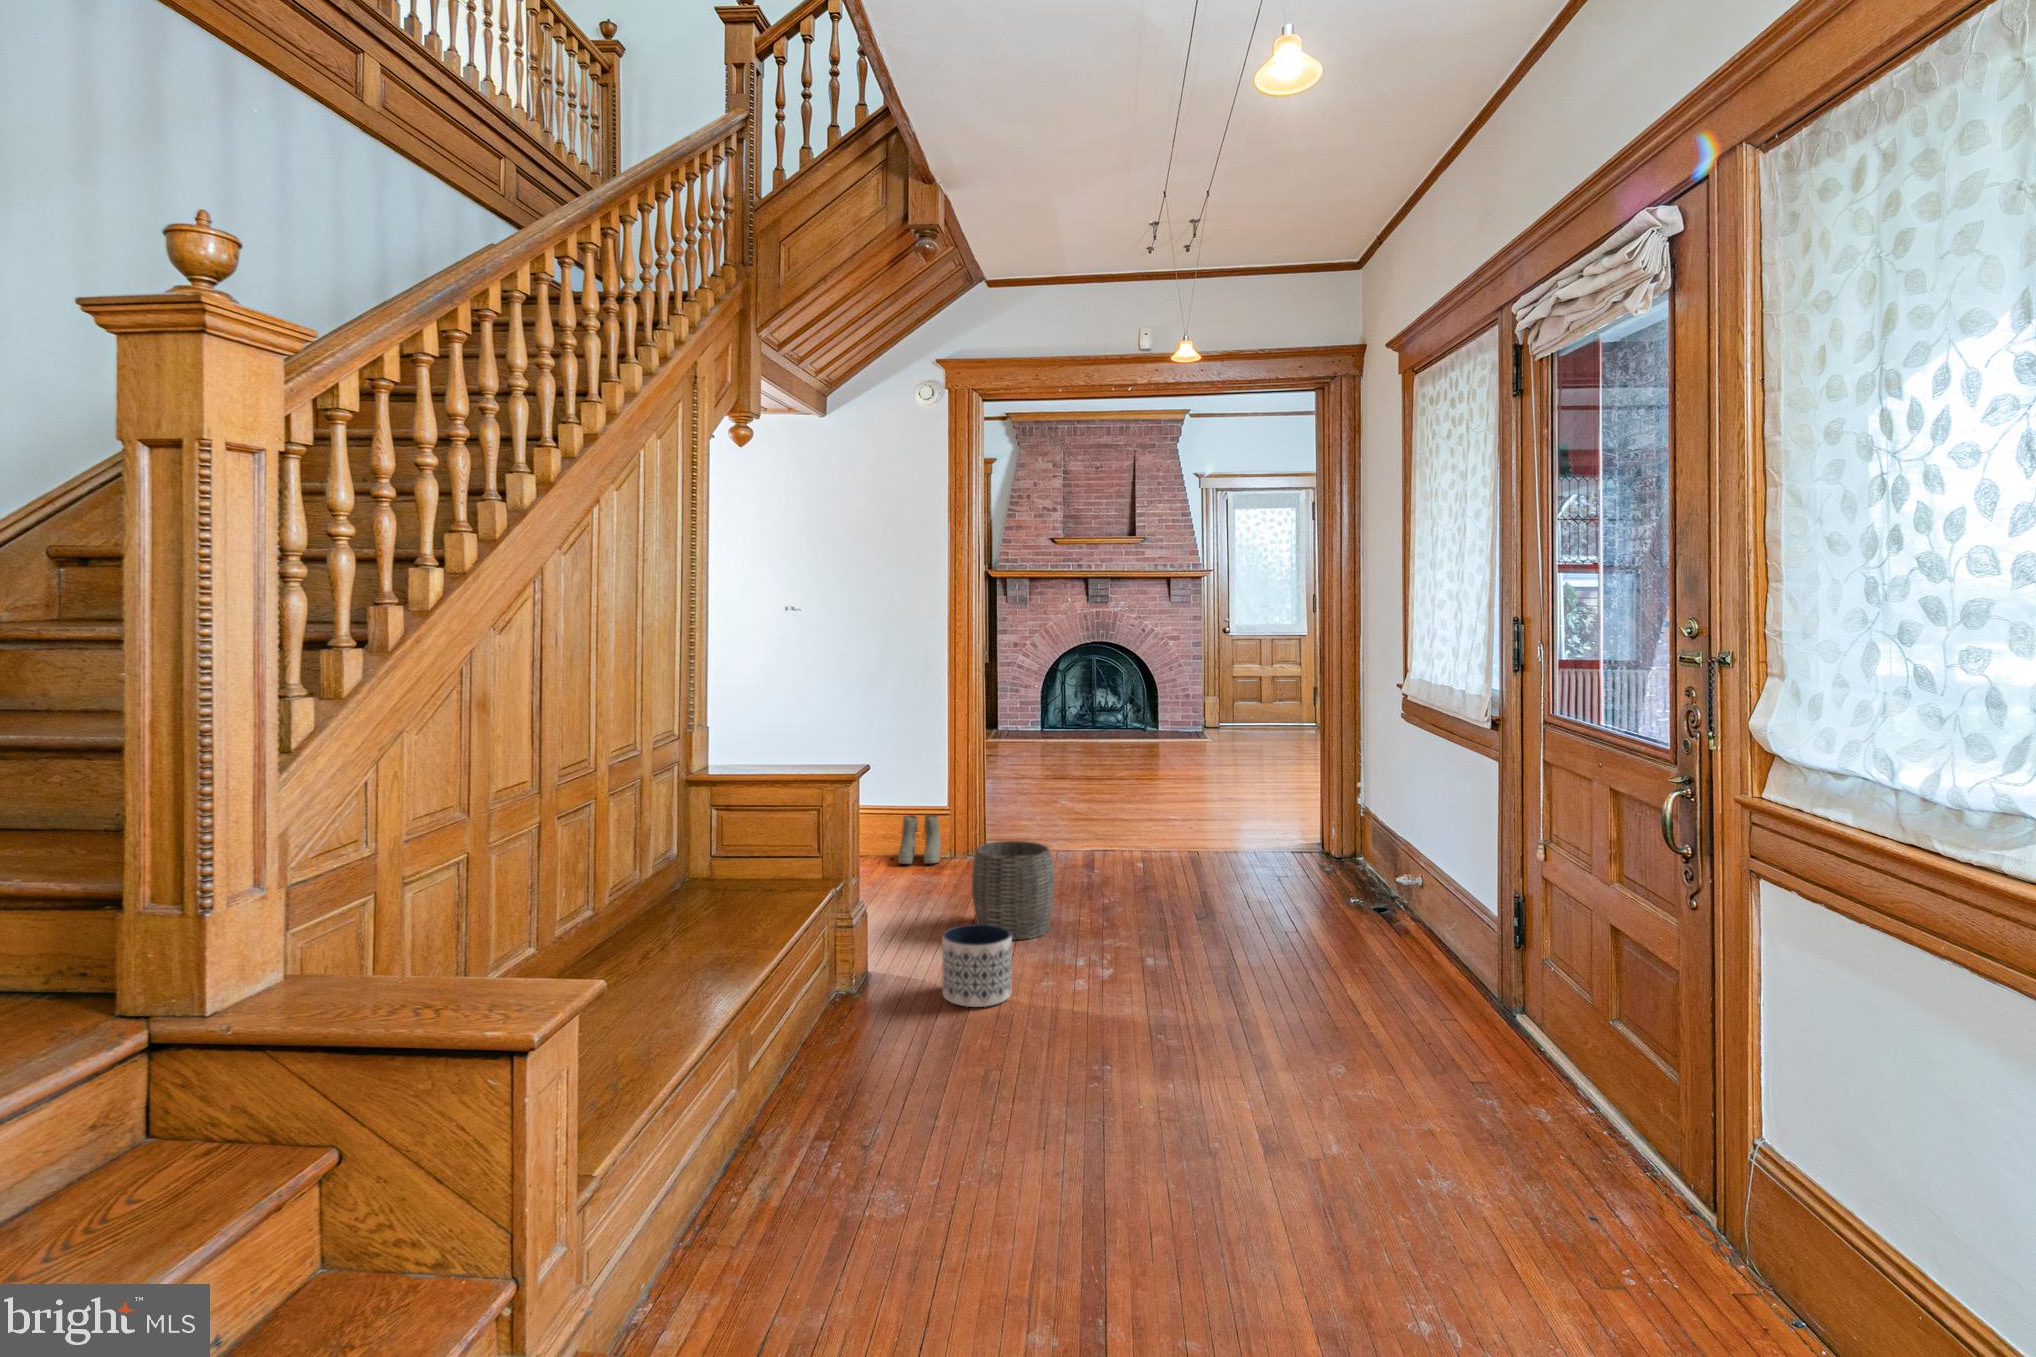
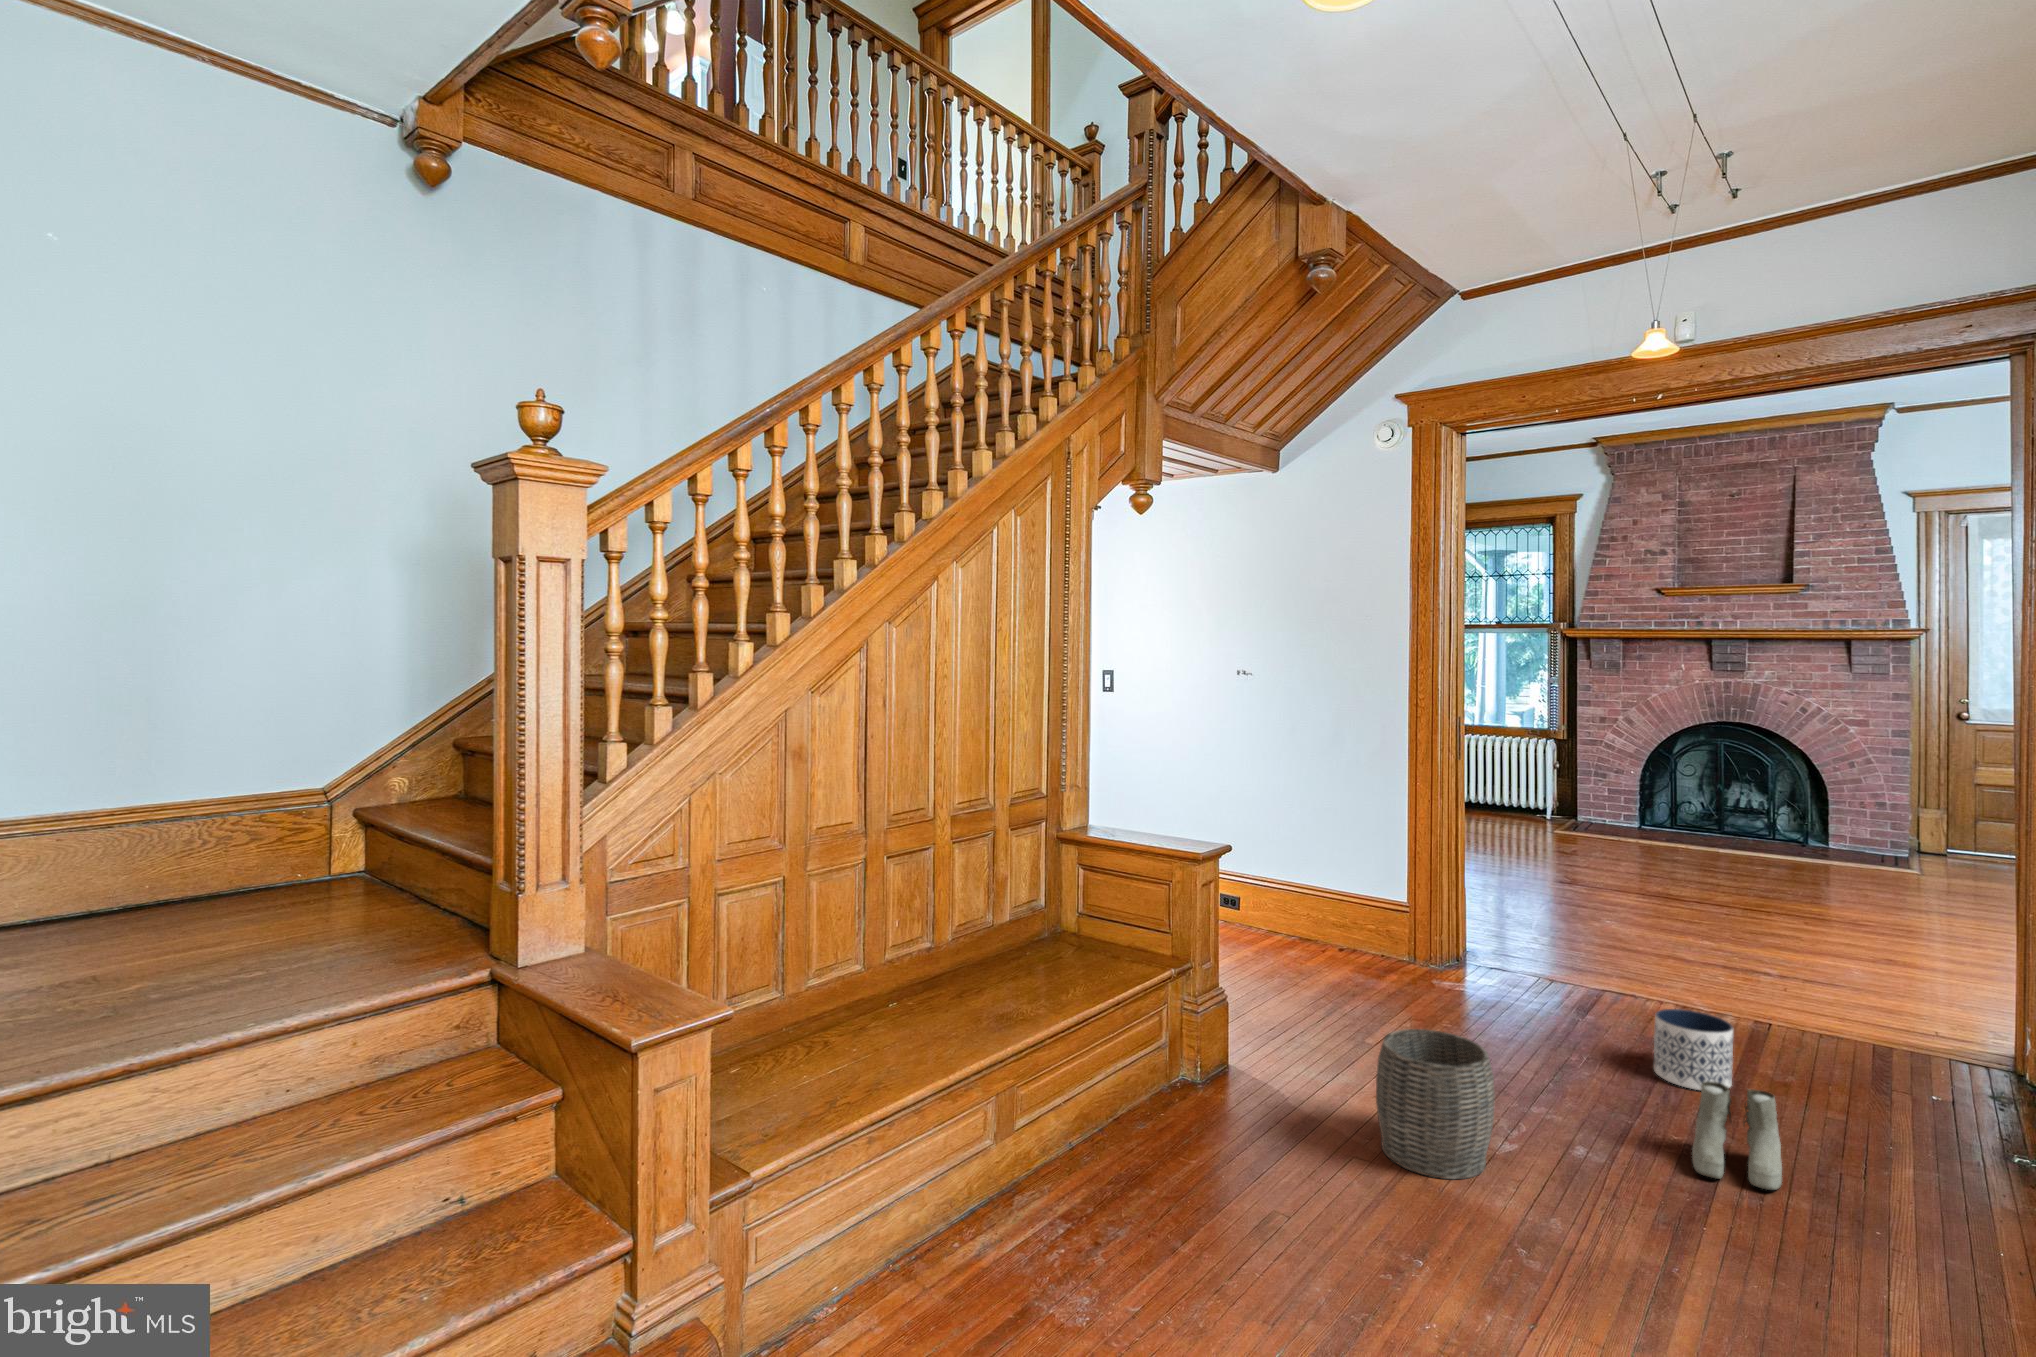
boots: present [898,815,941,864] -> present [1692,1082,1782,1190]
planter: present [942,924,1012,1007] -> present [1654,1009,1733,1090]

